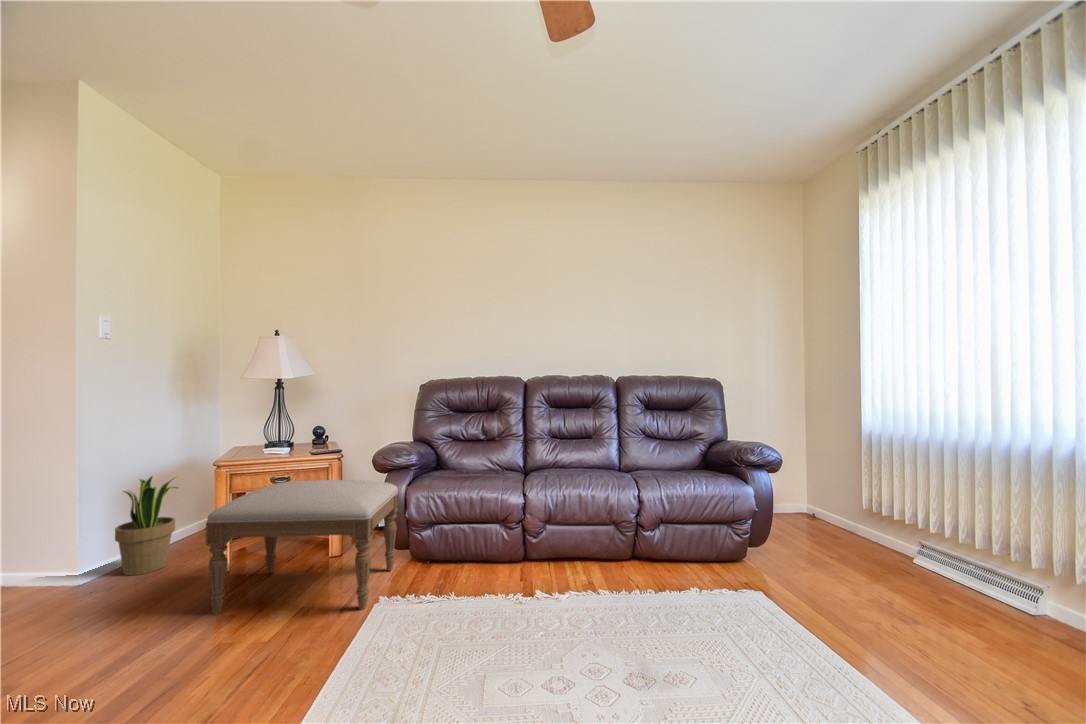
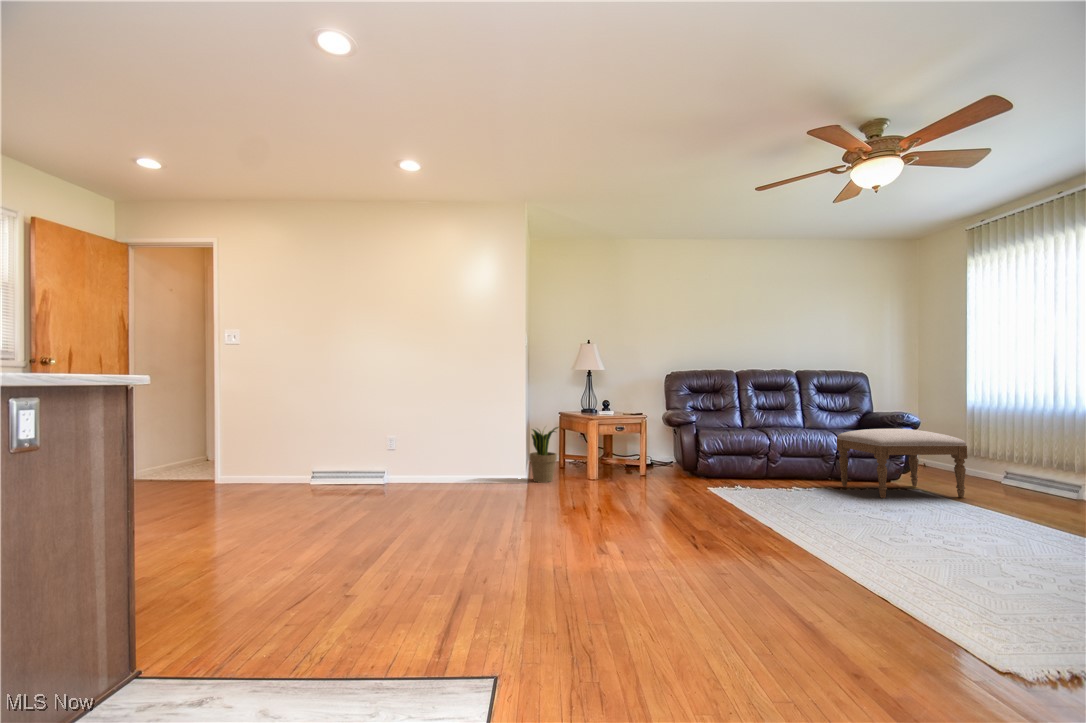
ottoman: present [205,480,398,614] -> present [837,429,968,498]

